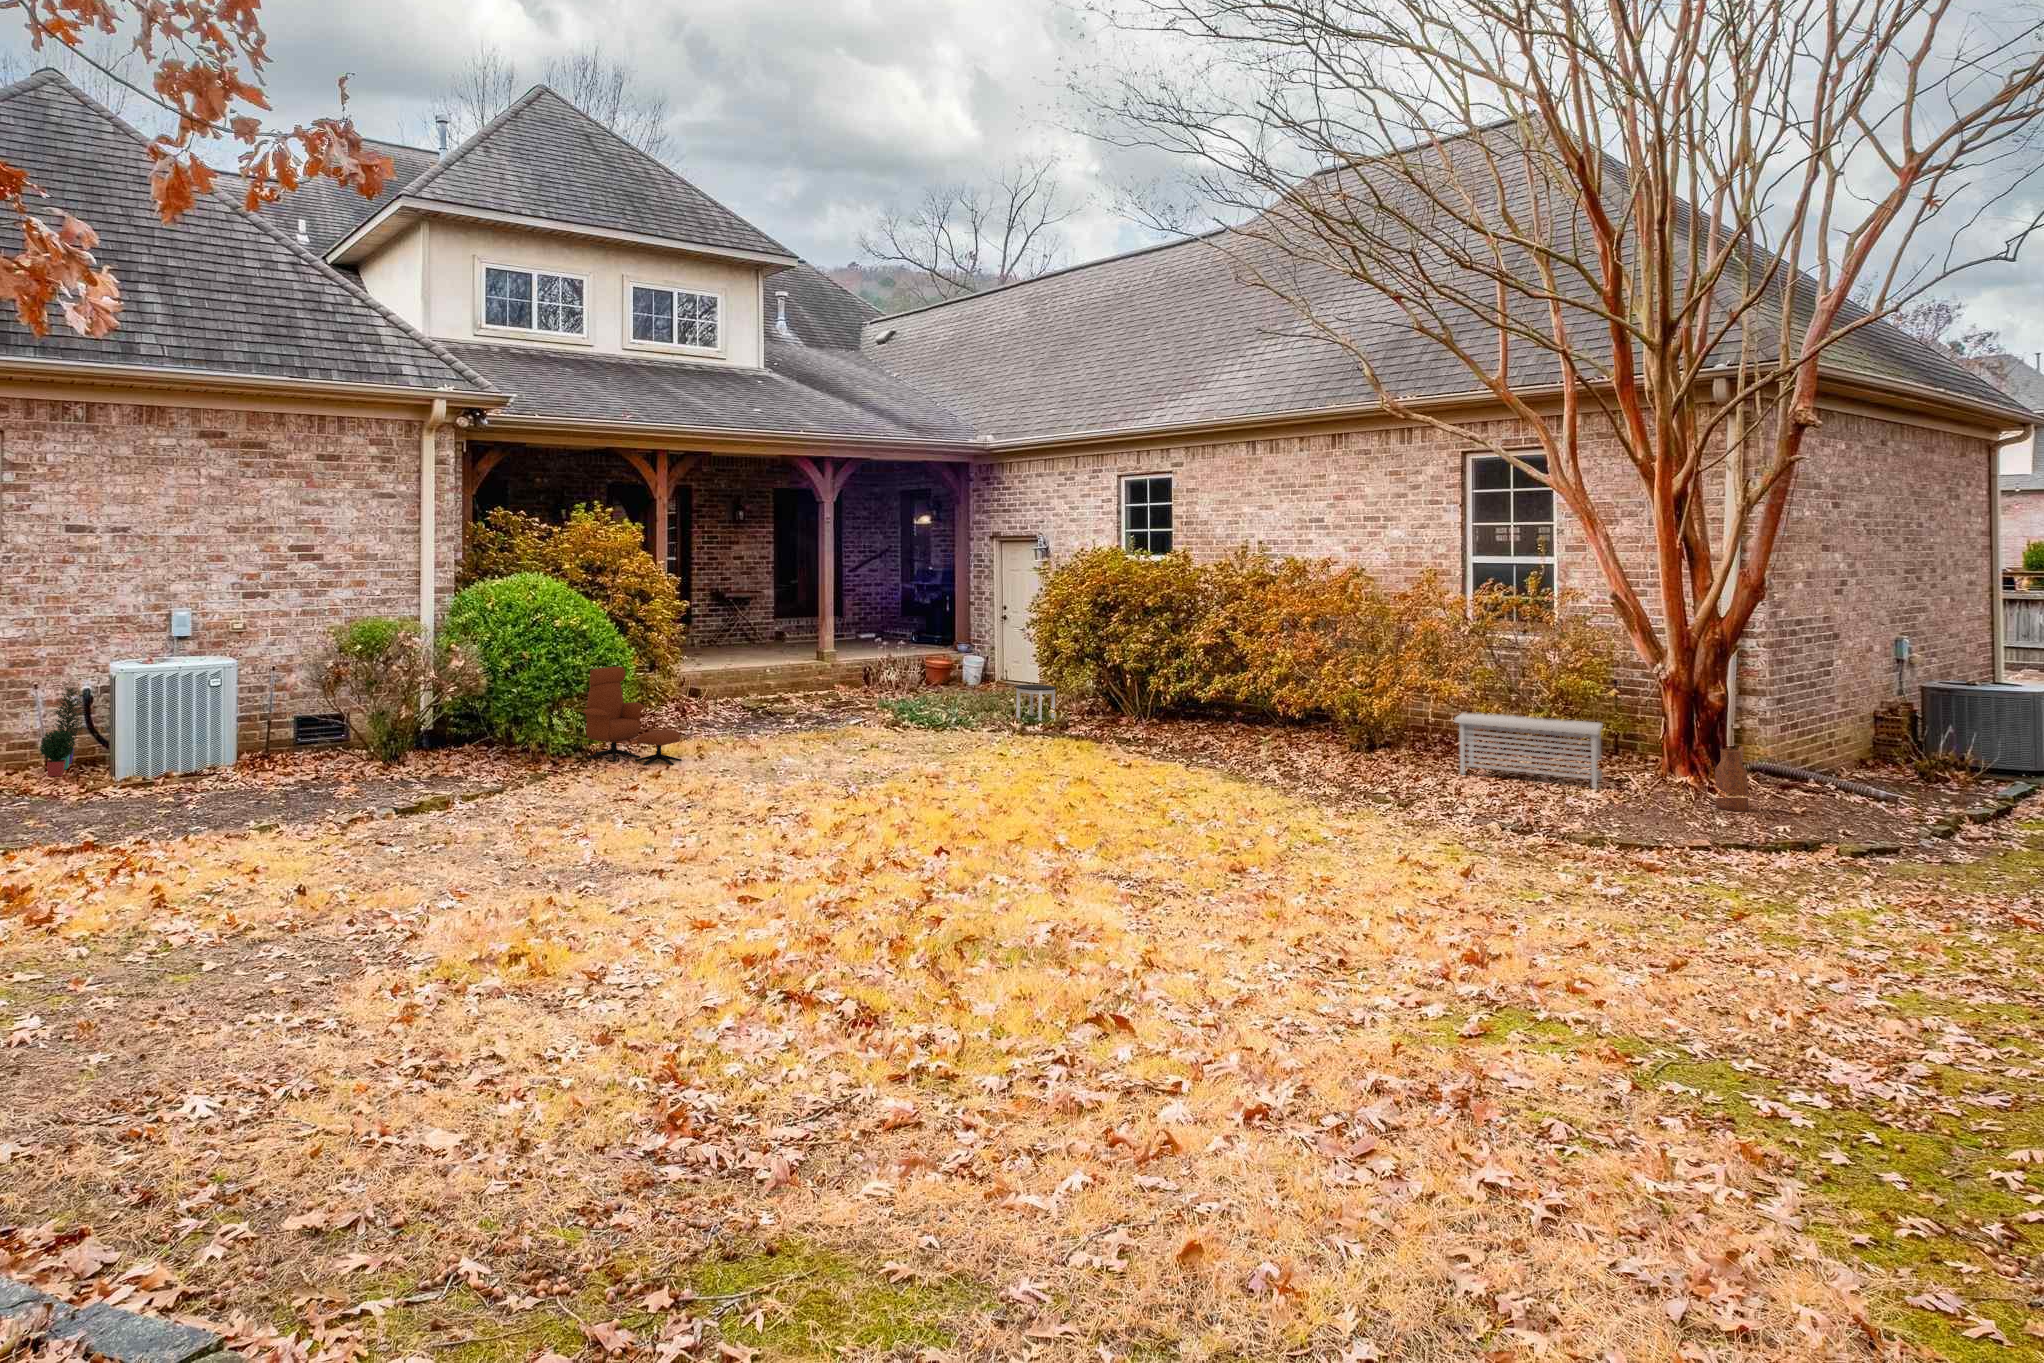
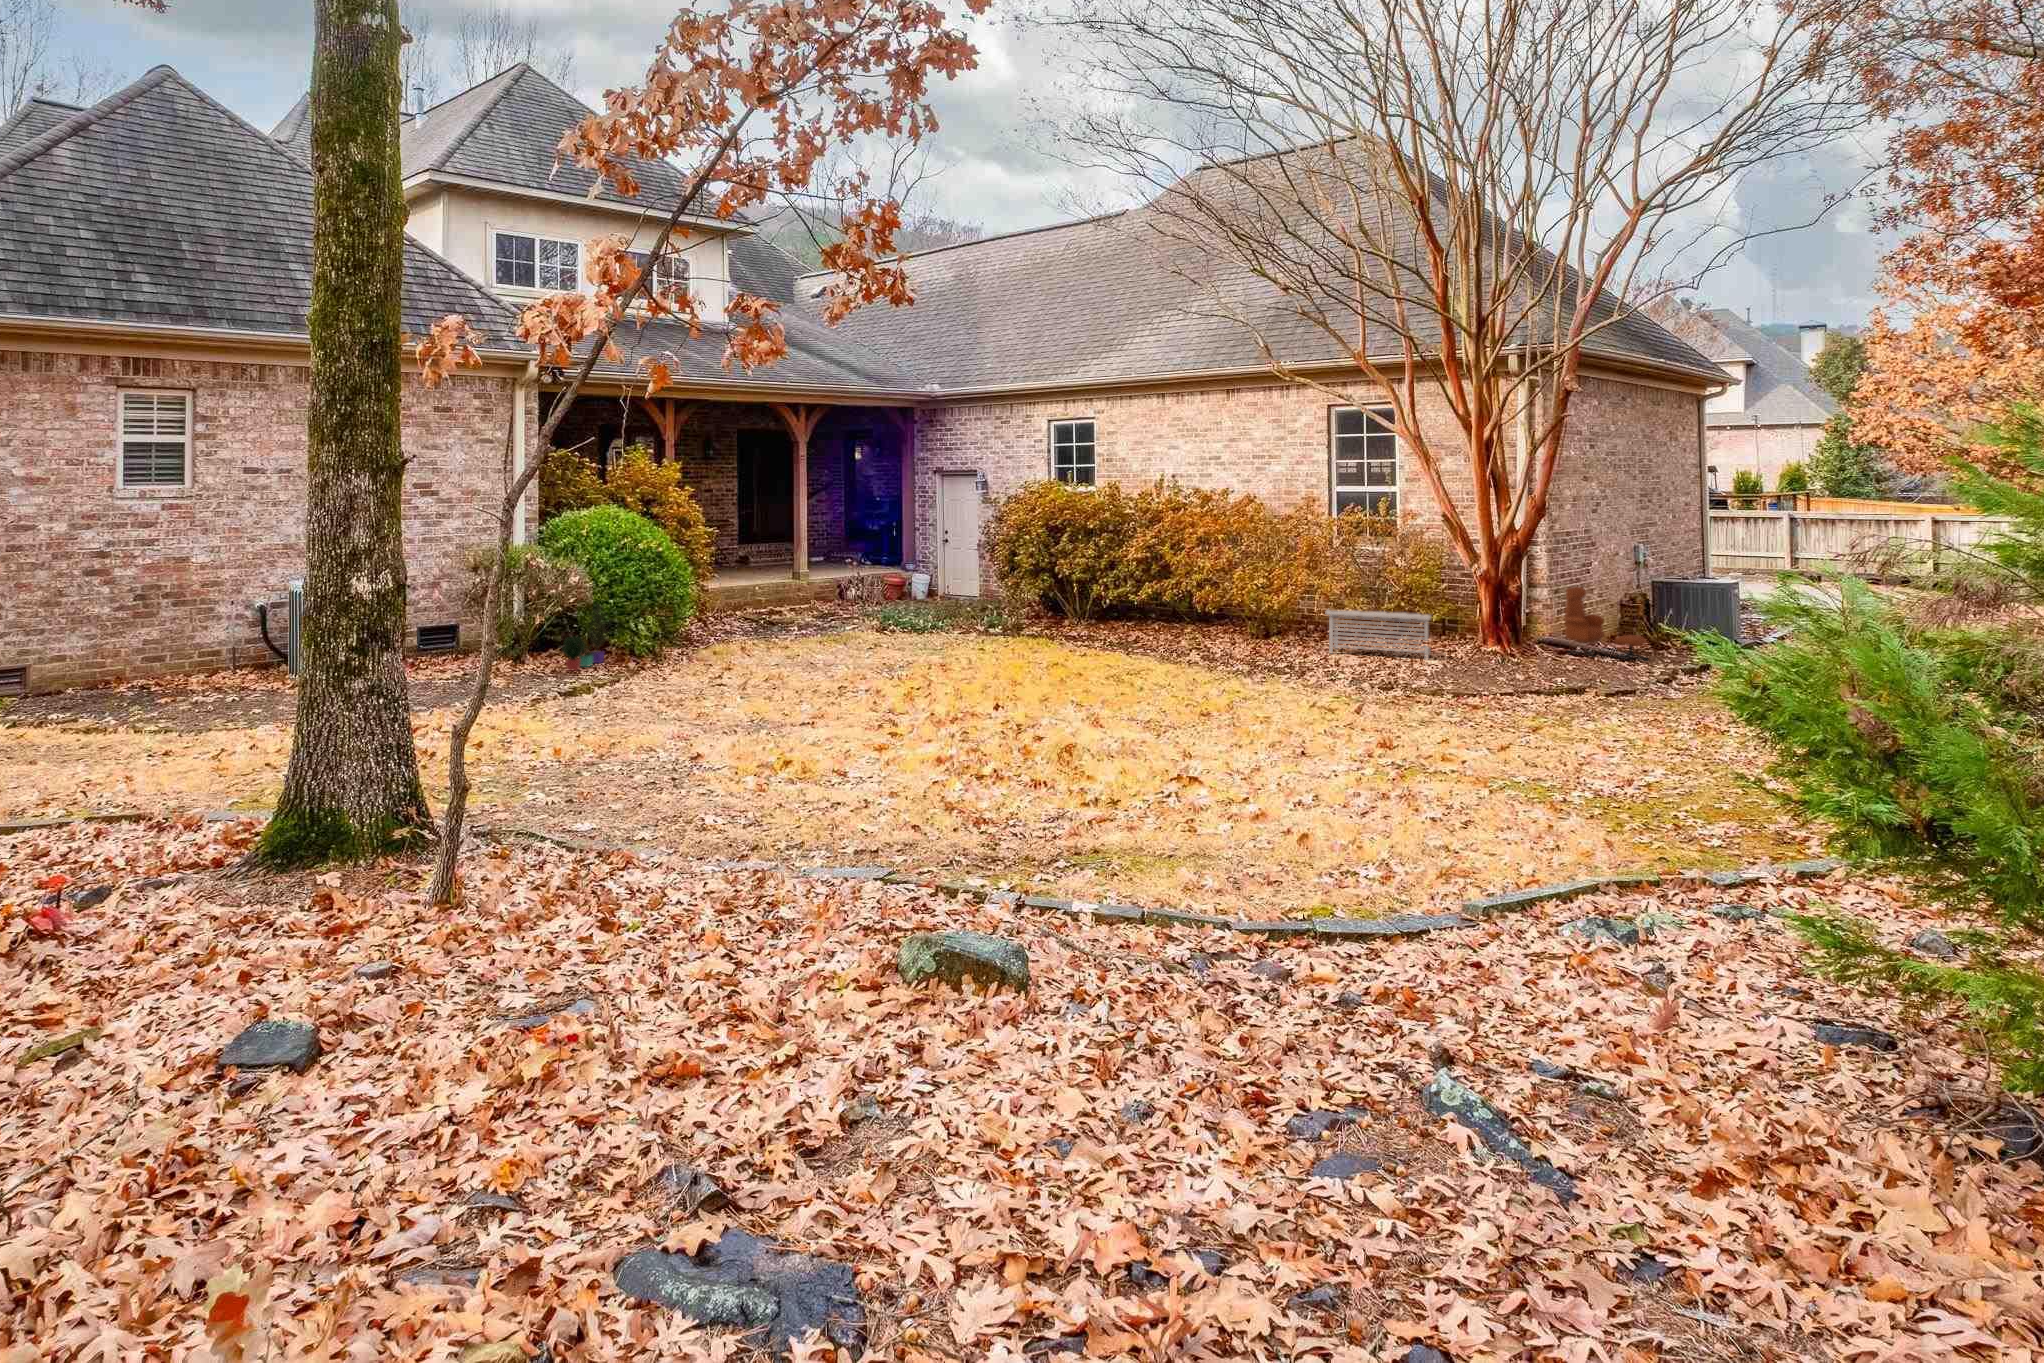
lounge chair: present [583,667,682,765] -> present [1565,587,1647,661]
round table: present [1016,685,1056,721] -> none [971,596,1005,625]
potted plant: present [40,687,84,776] -> present [562,605,608,671]
watering can: present [1715,746,1749,812] -> none [1512,624,1534,671]

